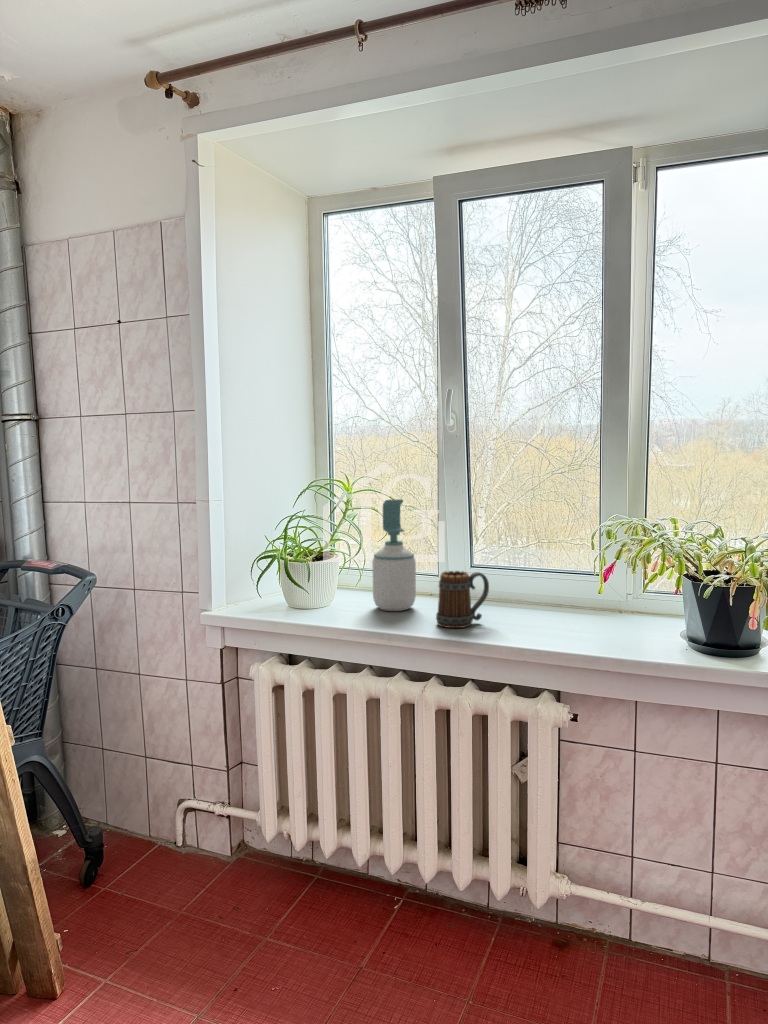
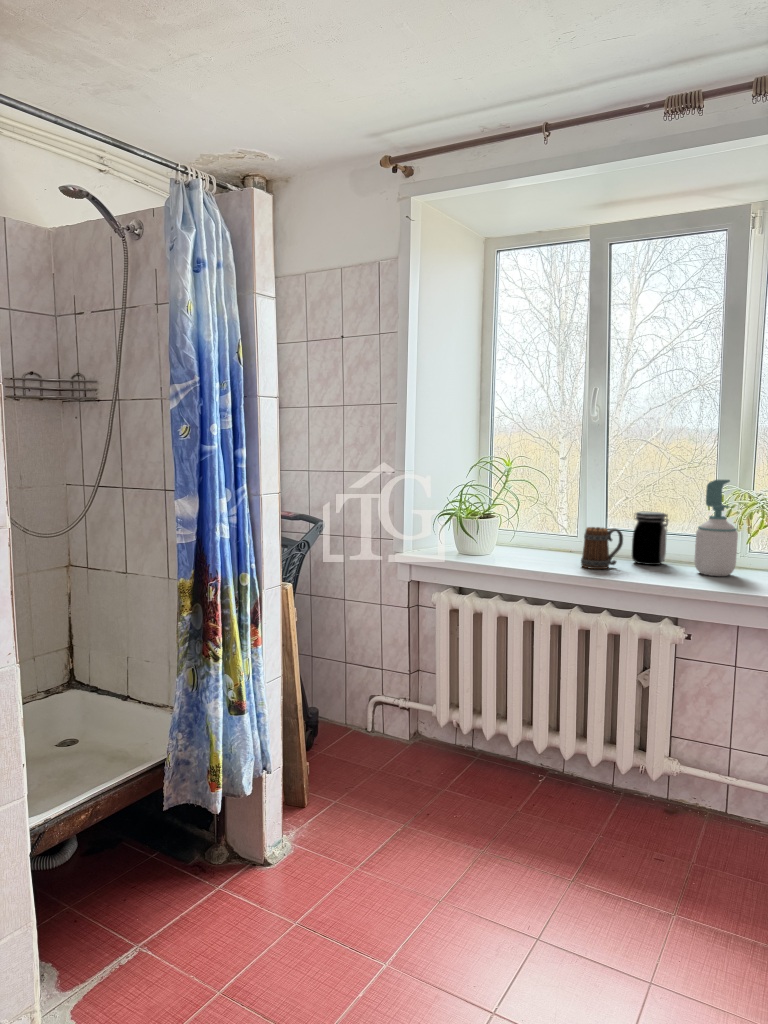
soap bottle: present [373,499,416,611] -> present [694,480,738,576]
jar: none [502,545,546,615] -> present [632,511,668,565]

